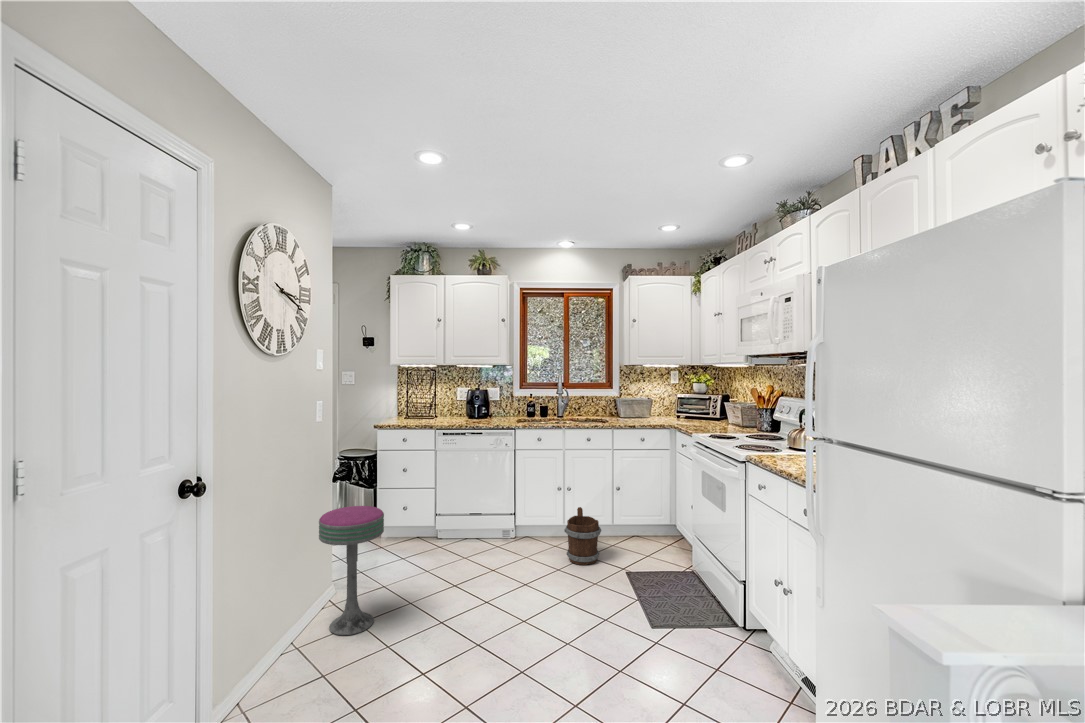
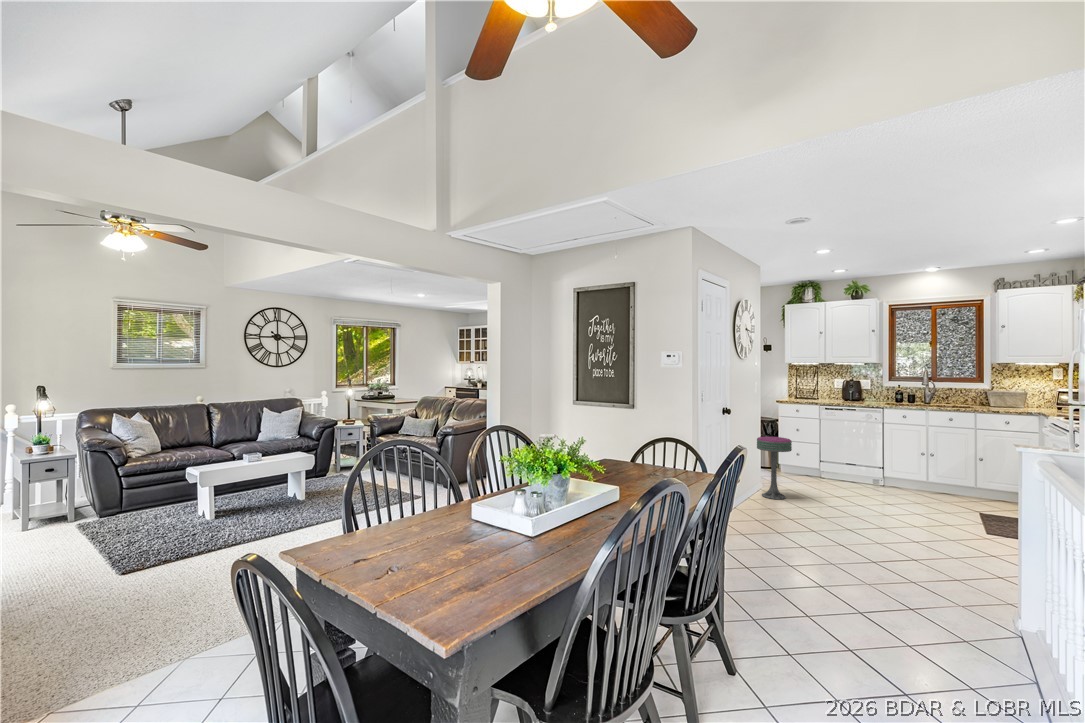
bucket: present [564,507,601,565] -> none [923,467,957,505]

